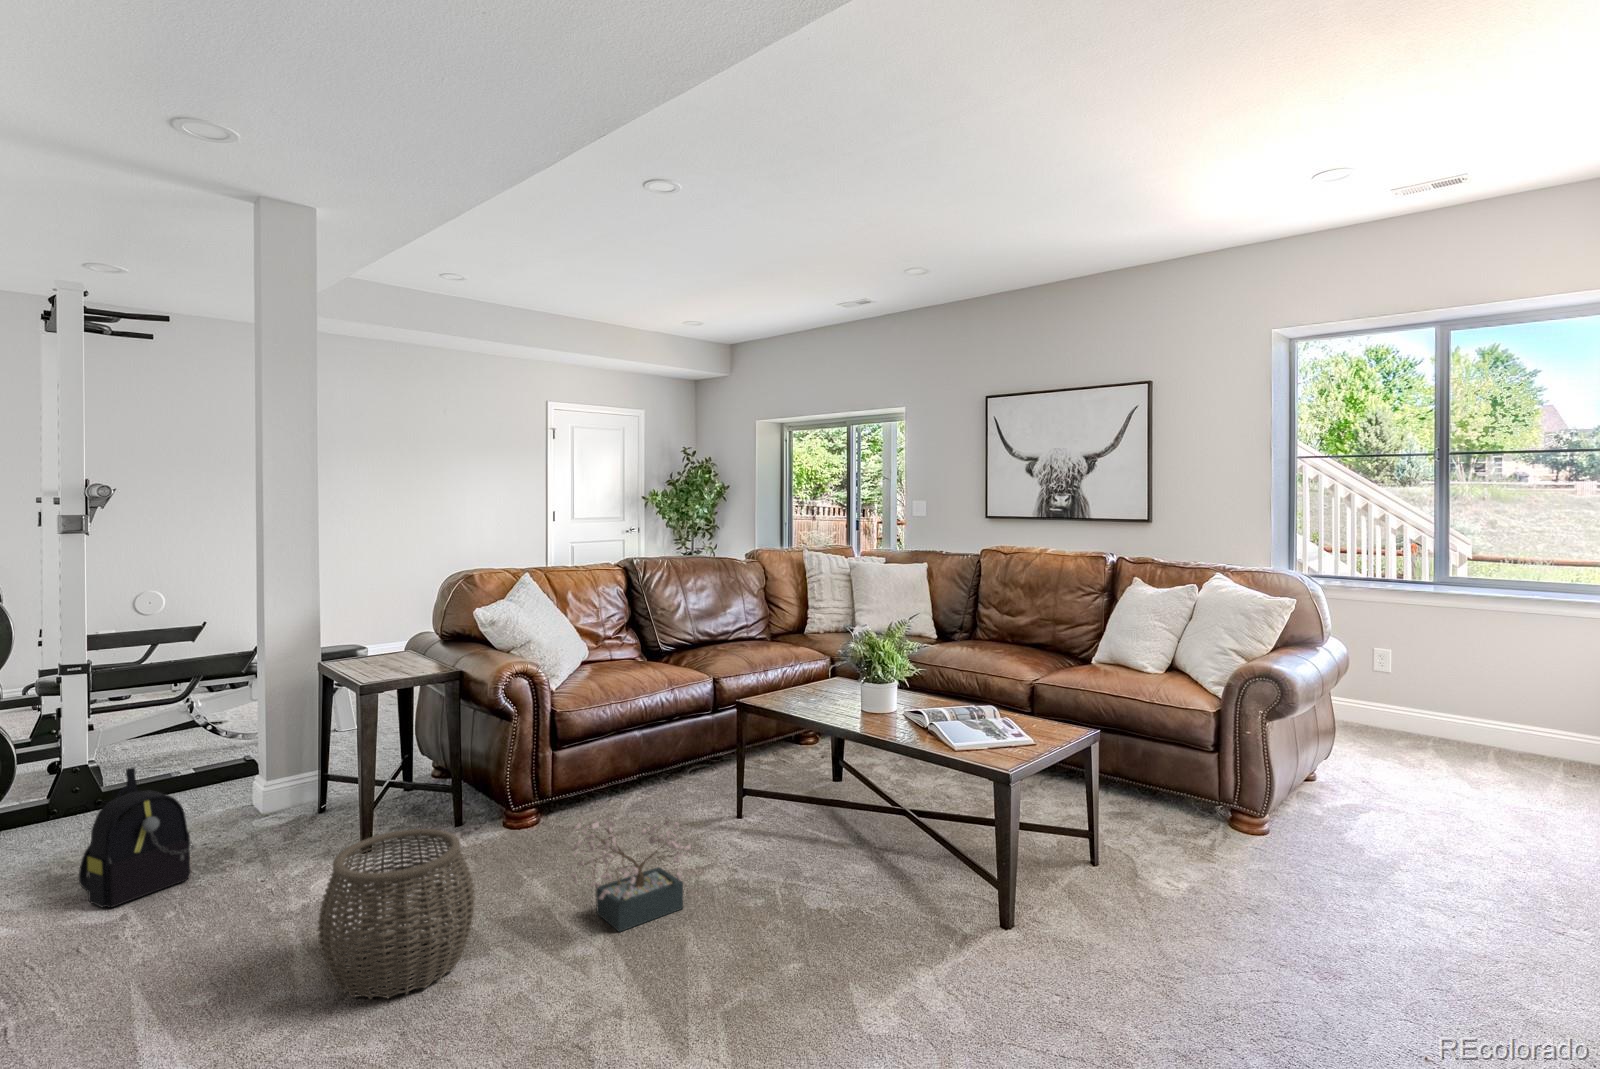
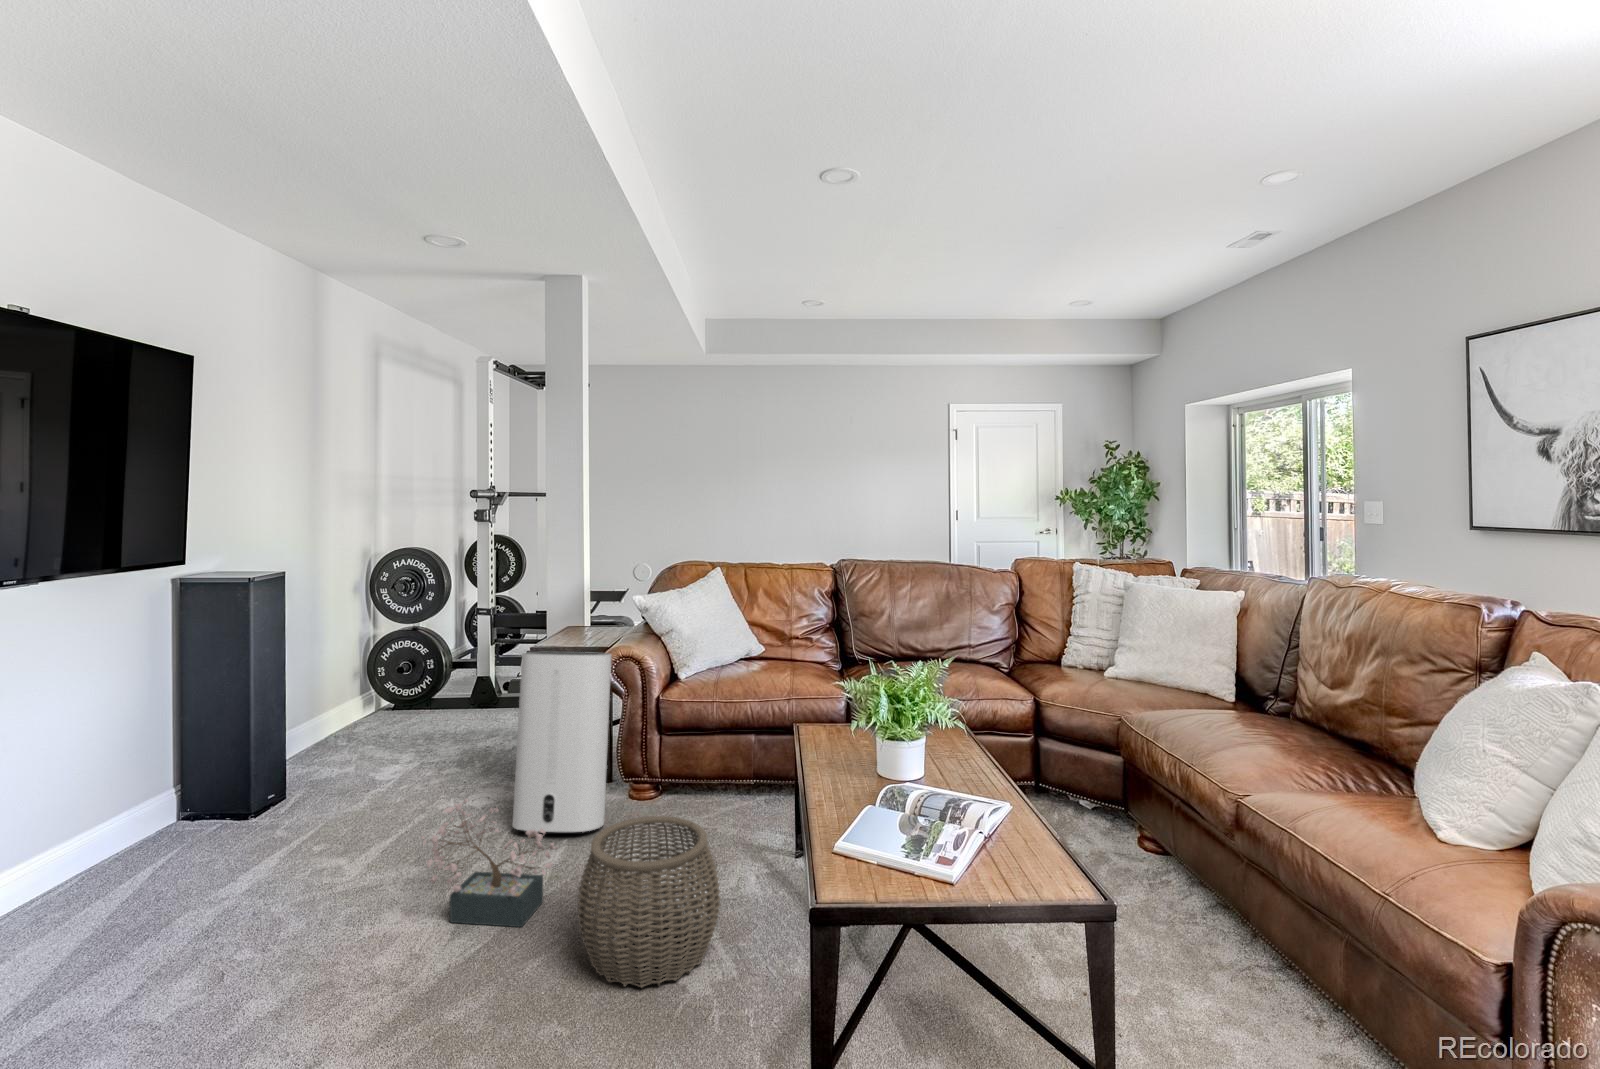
air purifier: none [482,665,590,865] -> present [512,652,612,832]
backpack: present [79,768,194,908] -> none [346,679,409,771]
woven basket: present [317,829,476,999] -> present [577,816,721,988]

